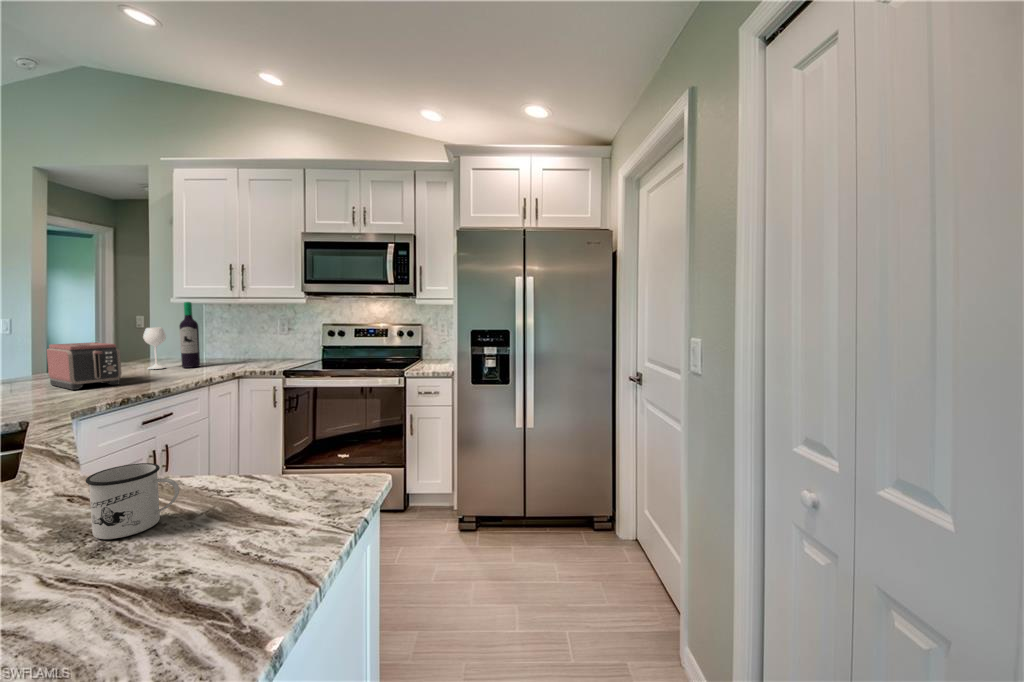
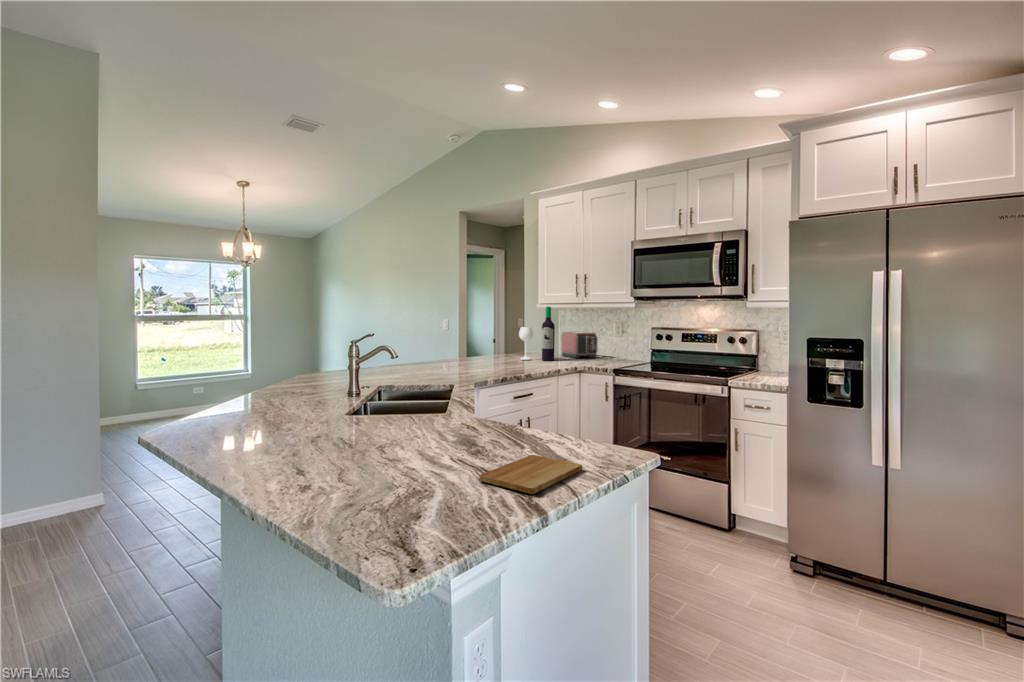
toaster: present [47,342,122,390] -> present [561,332,598,358]
mug: present [86,463,179,539] -> none [473,408,517,449]
cutting board: none [118,523,303,617] -> present [479,455,582,494]

